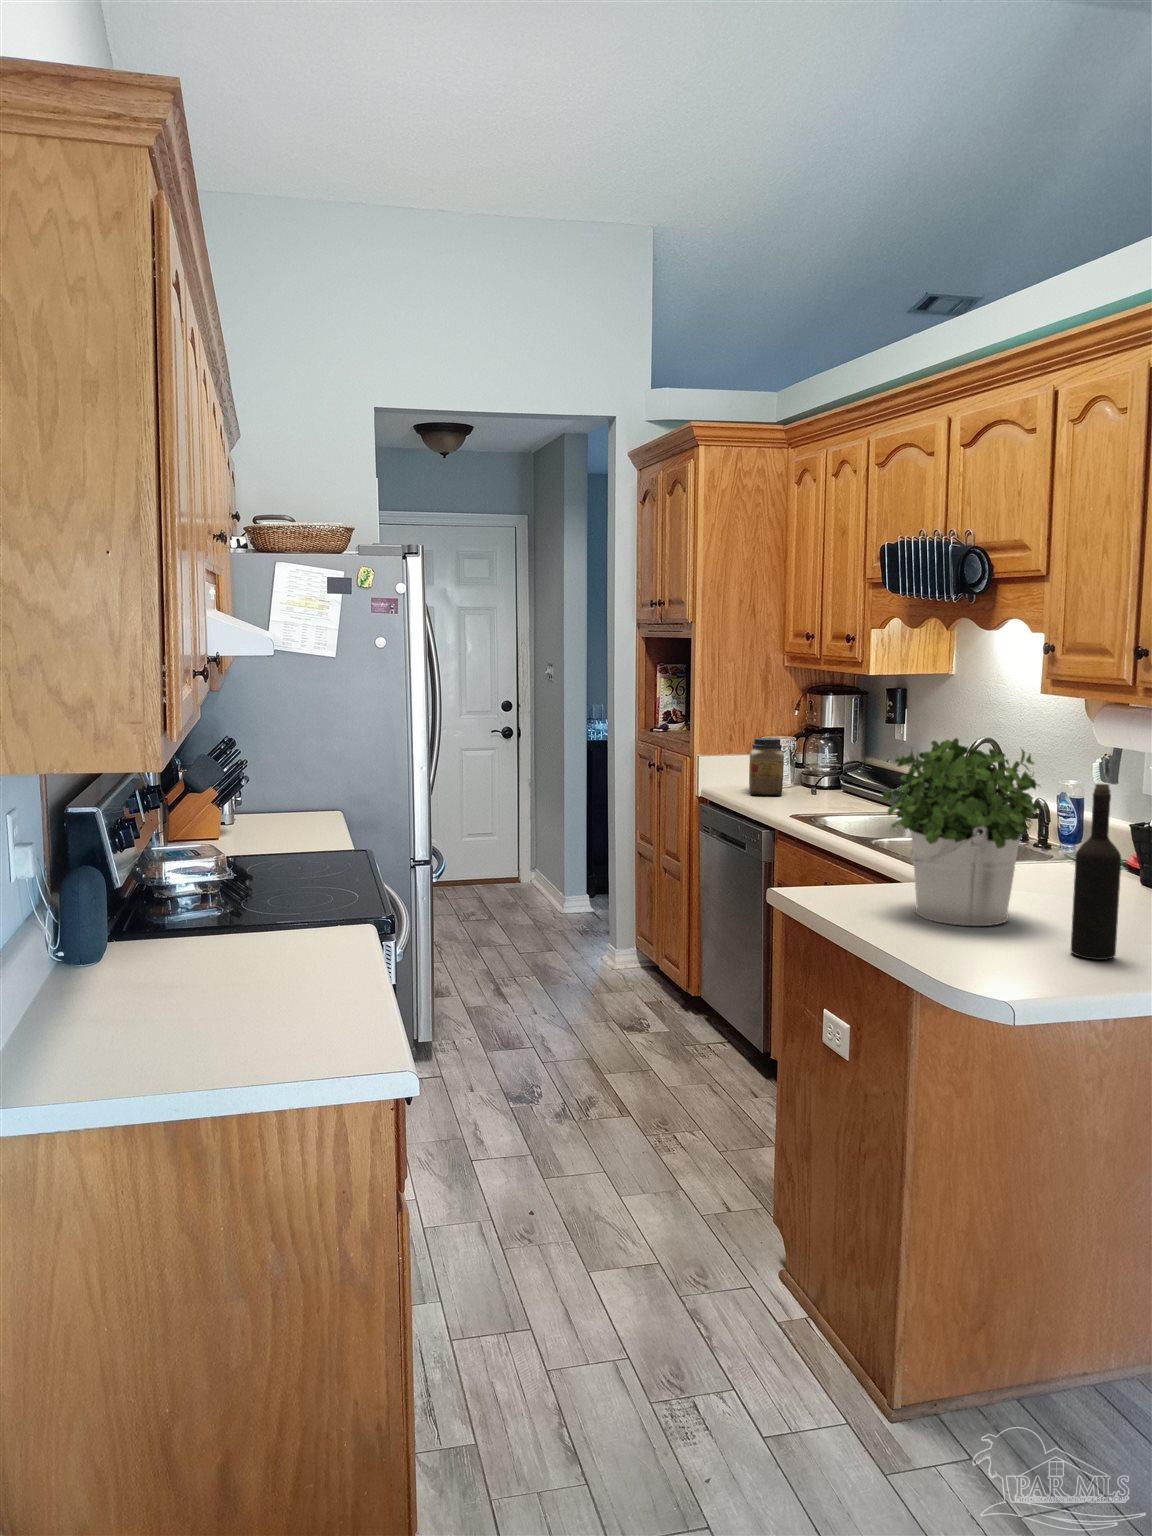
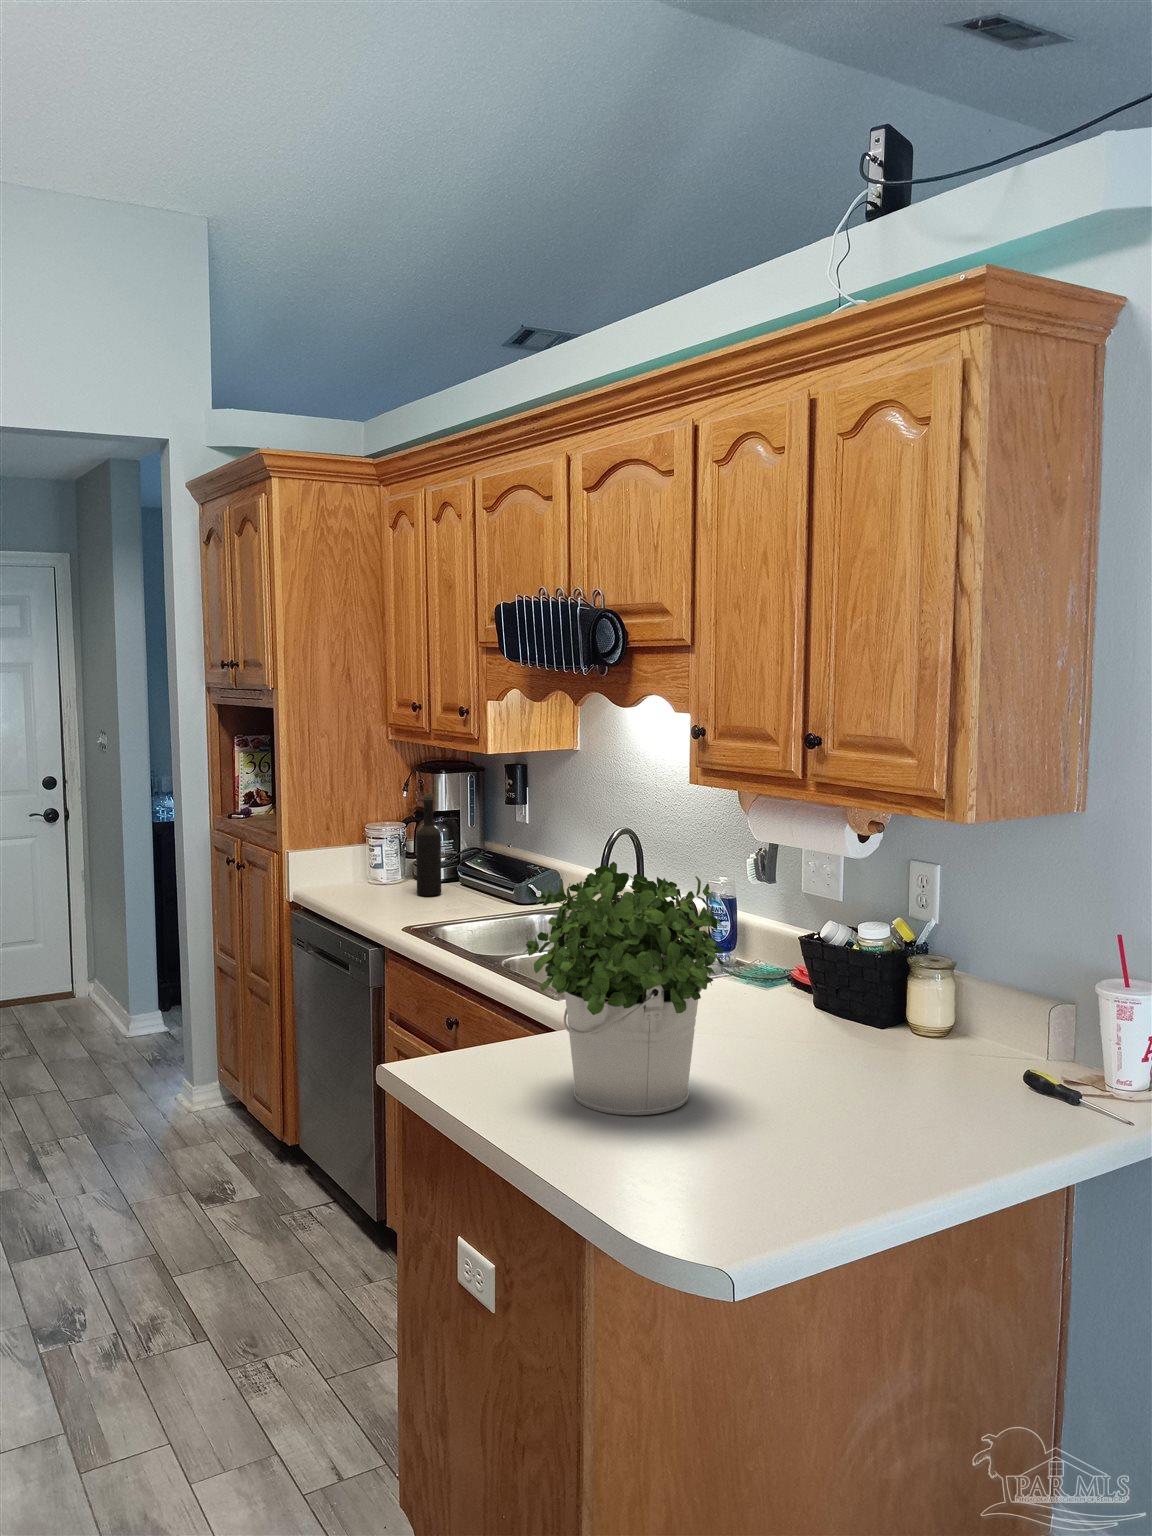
jar: present [749,738,784,795] -> none [350,828,391,898]
wine bottle: present [1071,784,1121,960] -> present [416,793,441,896]

